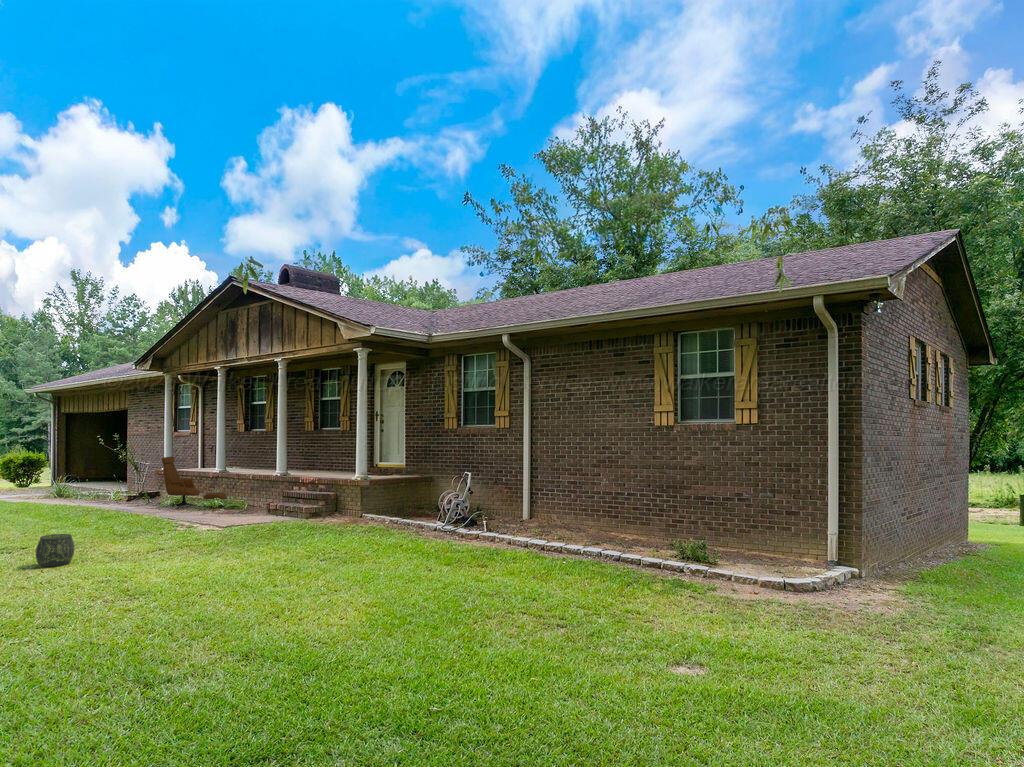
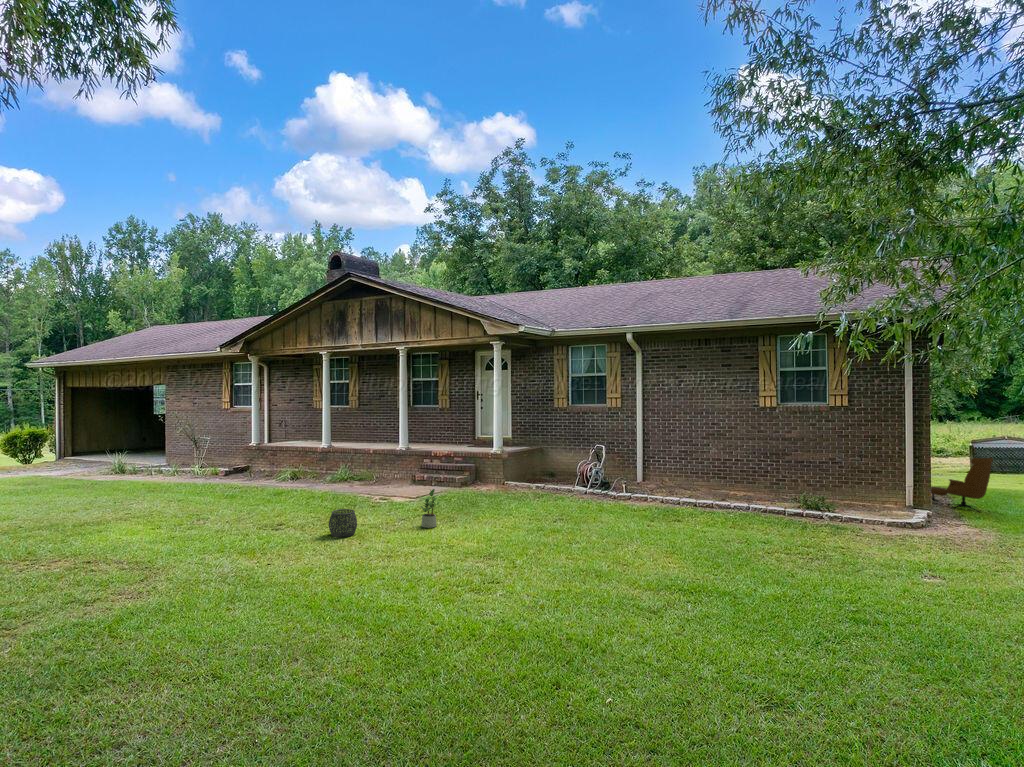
lounge chair: present [162,457,227,509] -> present [931,458,993,512]
potted plant: none [153,514,178,561] -> present [420,489,439,528]

